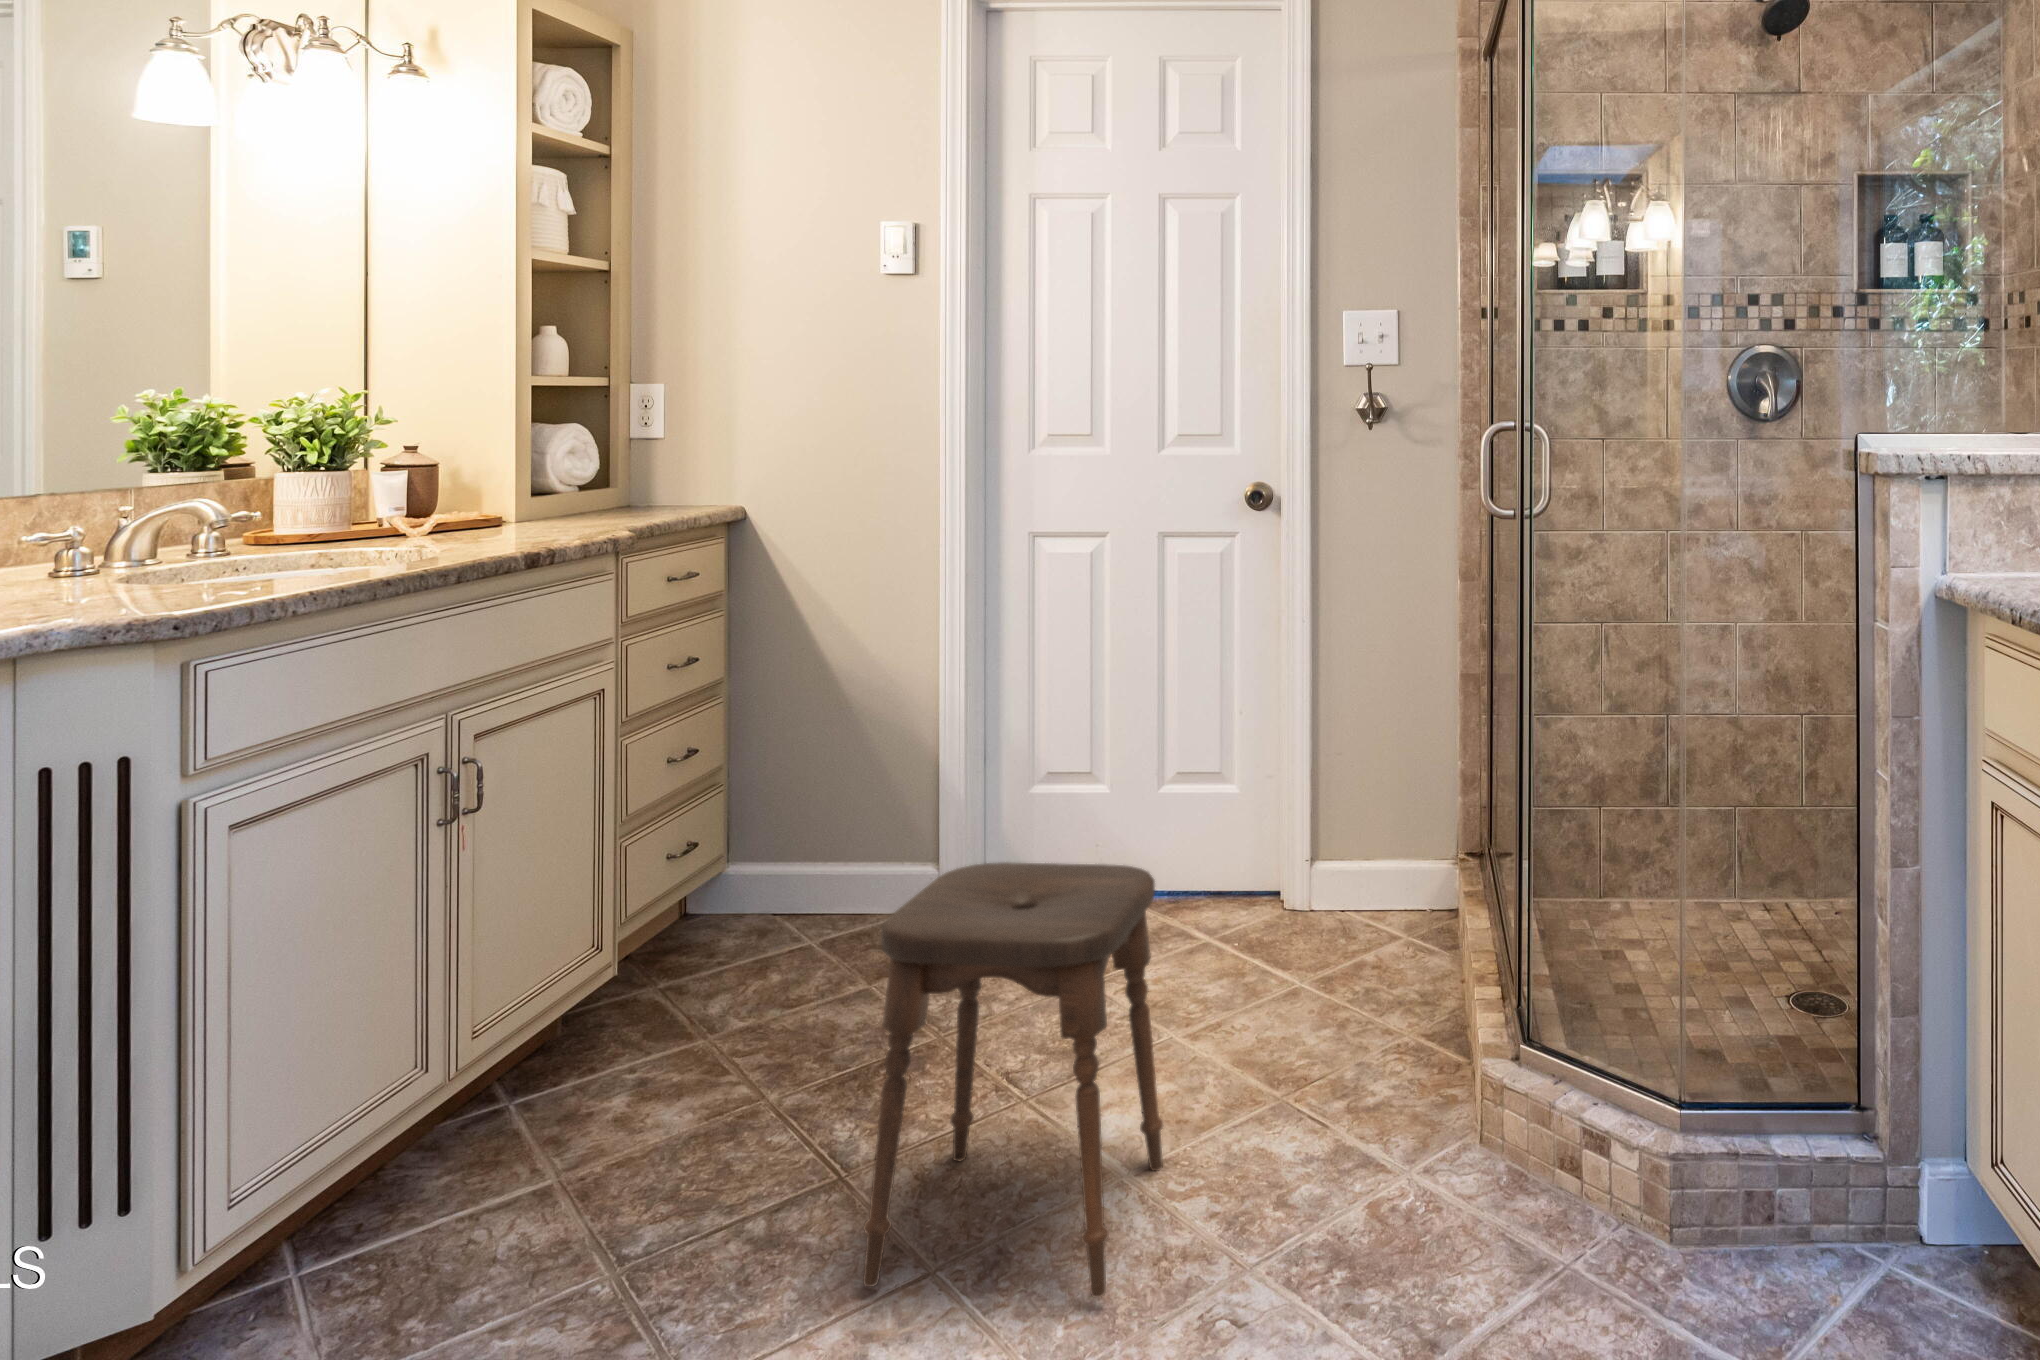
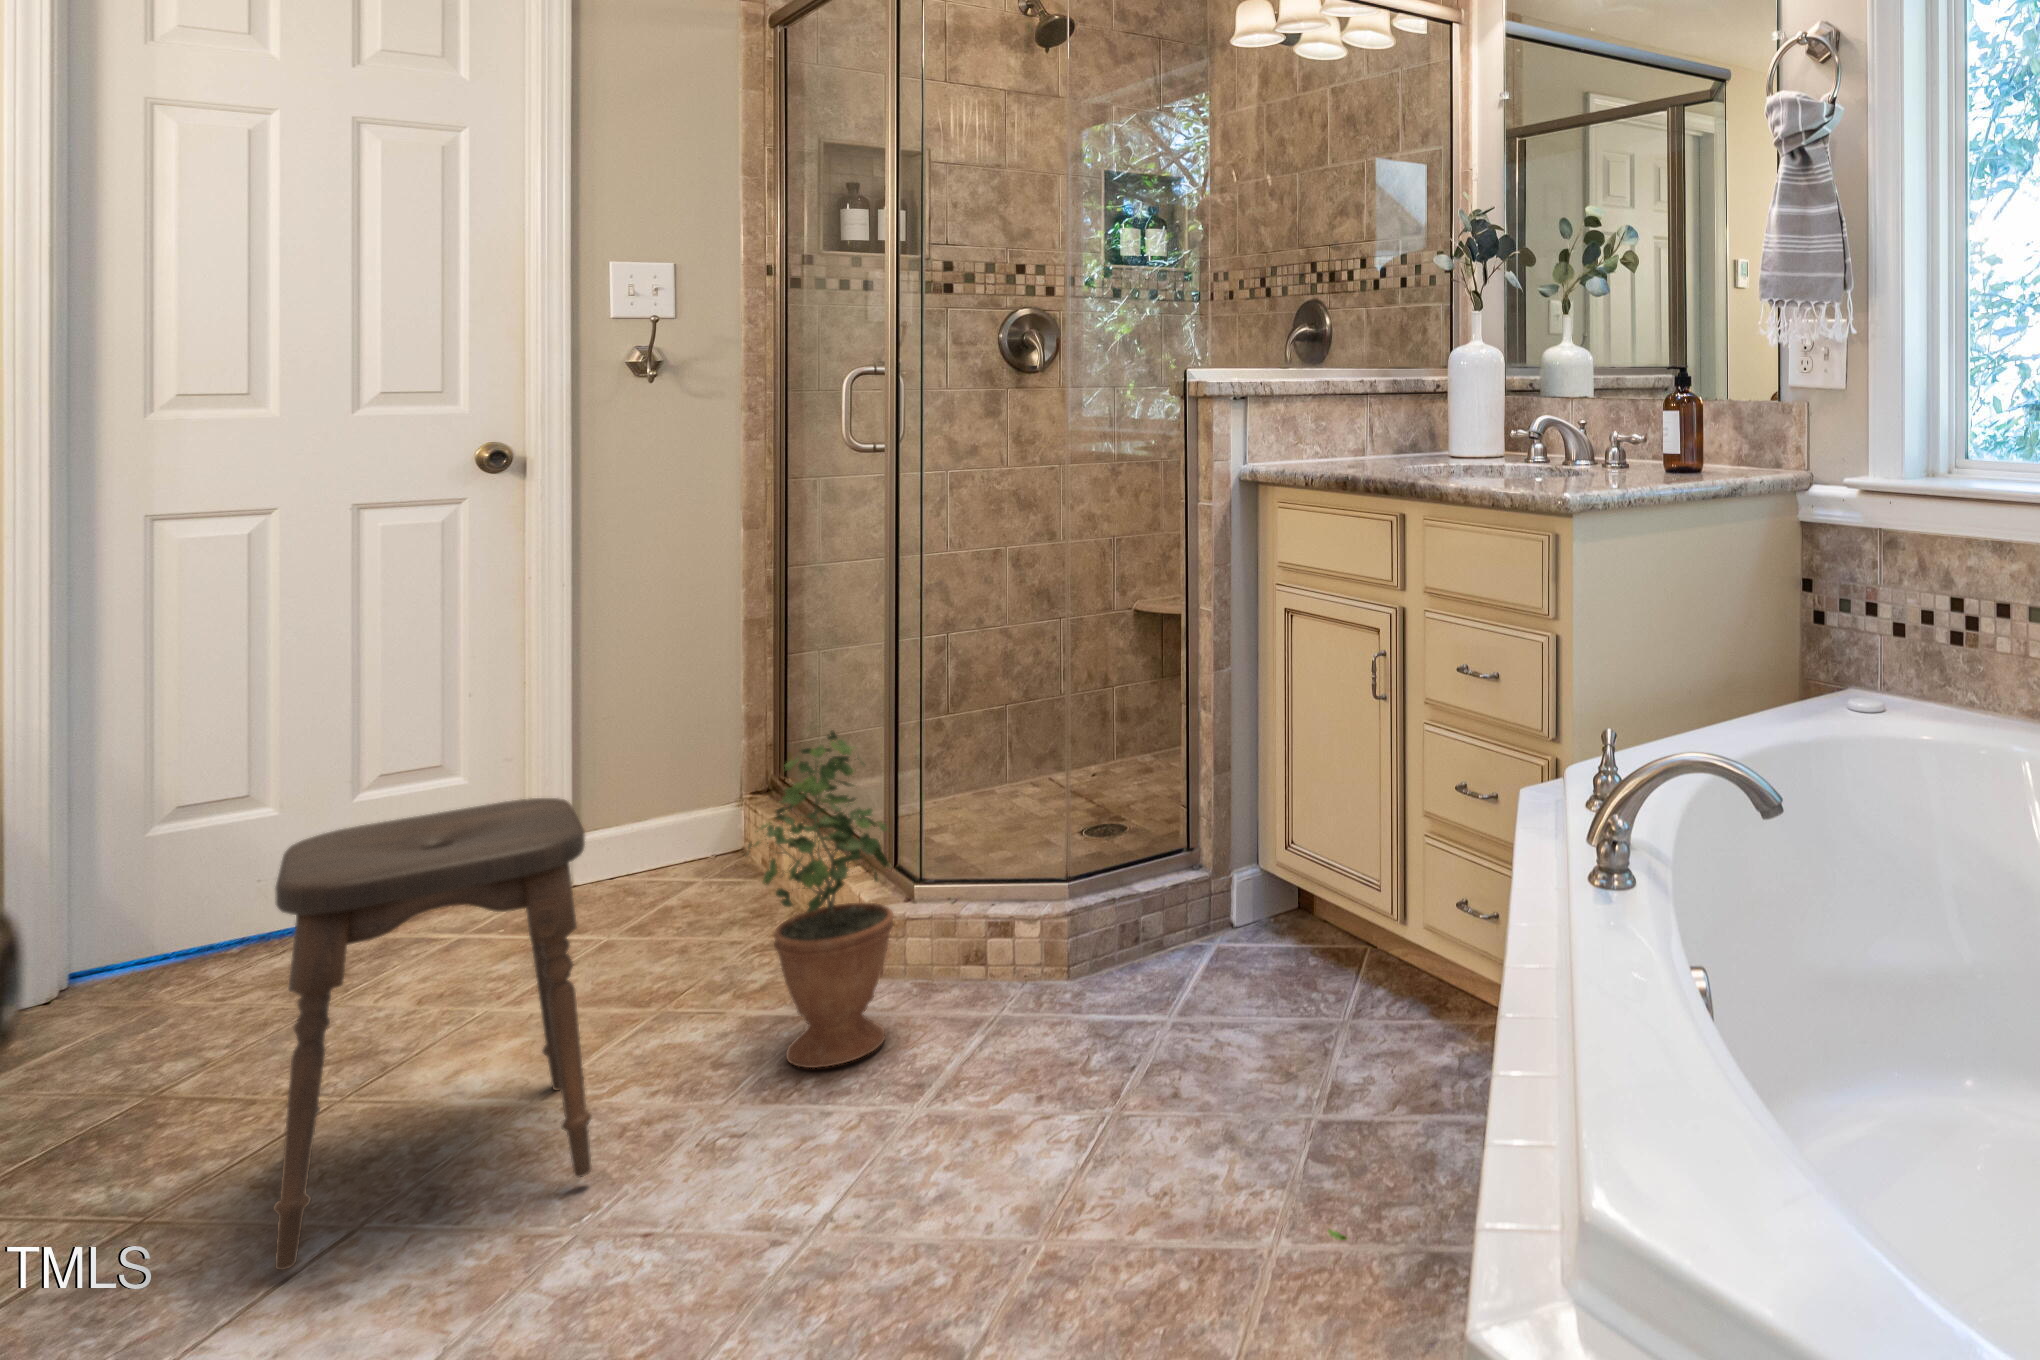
potted plant: none [1298,847,1456,1259] -> present [748,731,893,1068]

